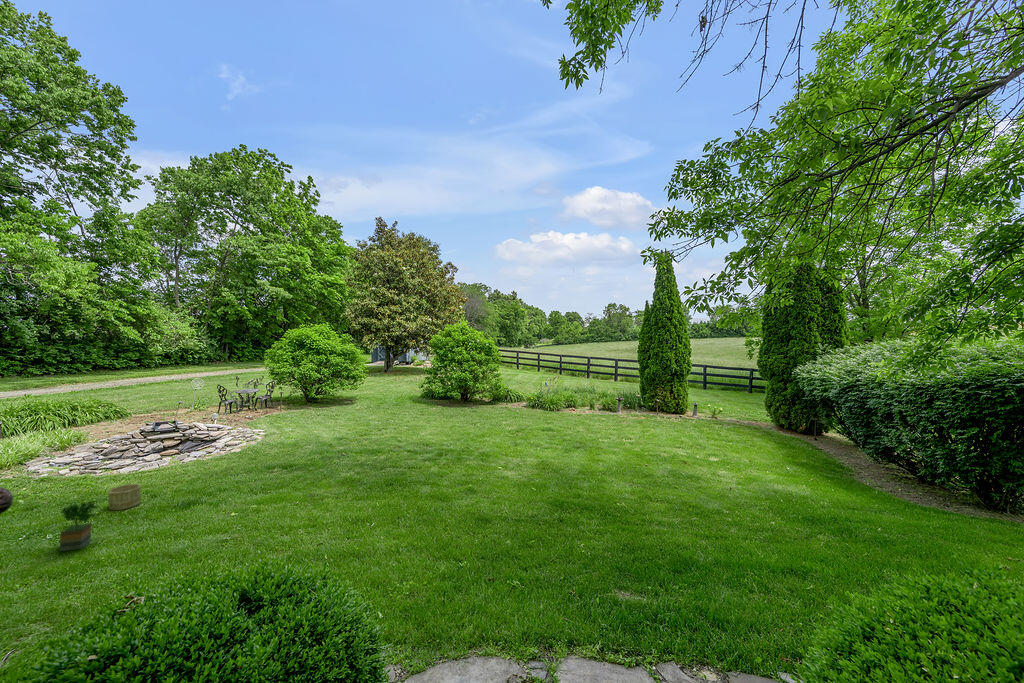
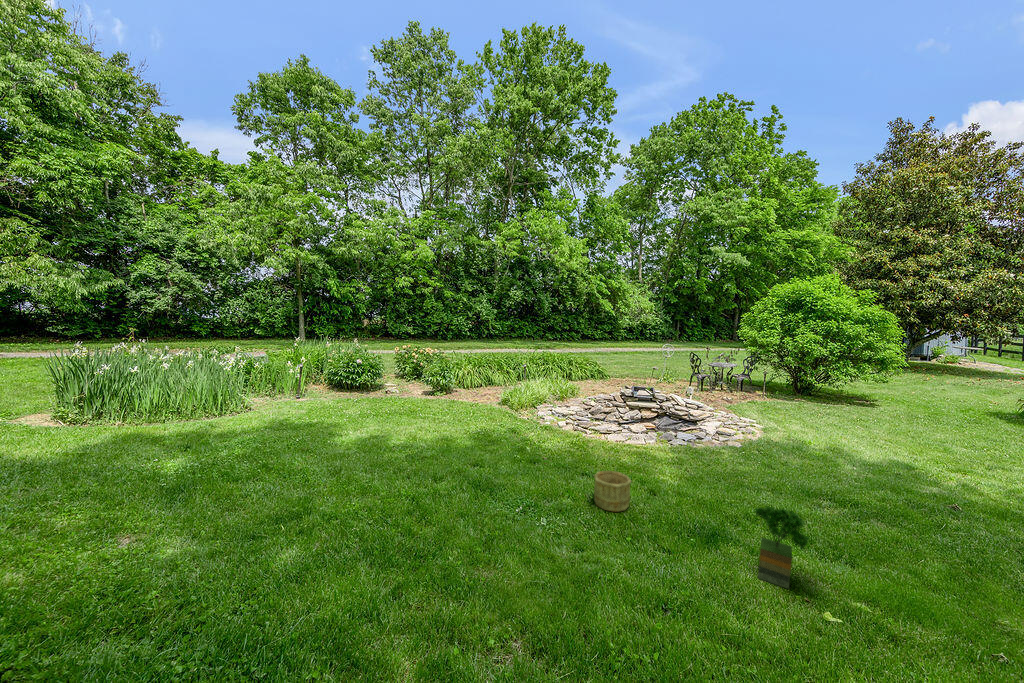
potted tree: present [60,502,99,551] -> present [754,506,810,589]

